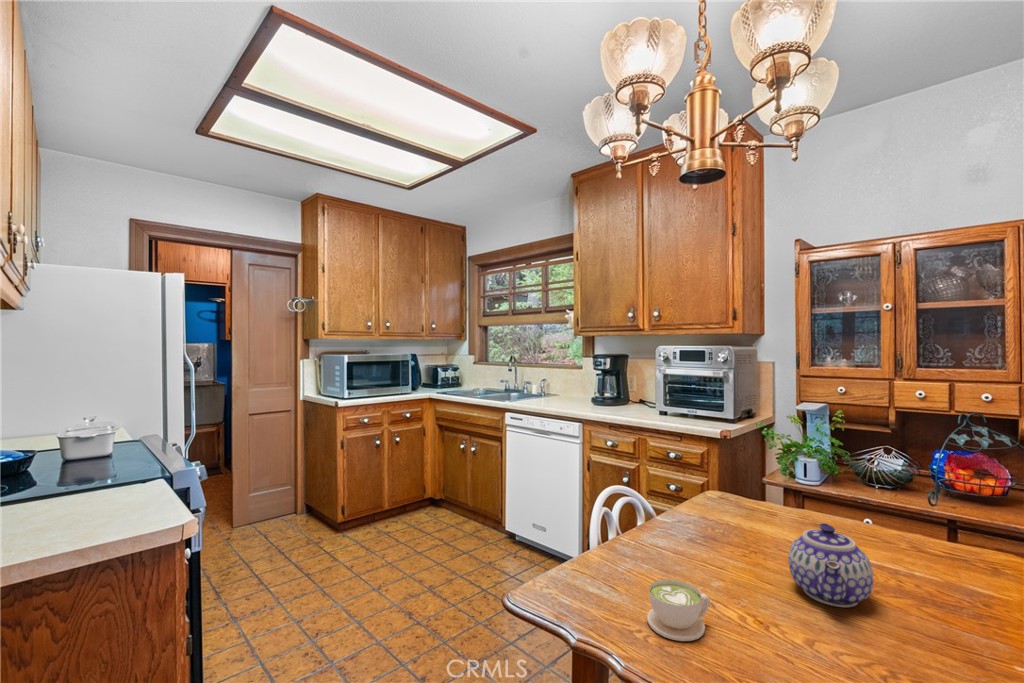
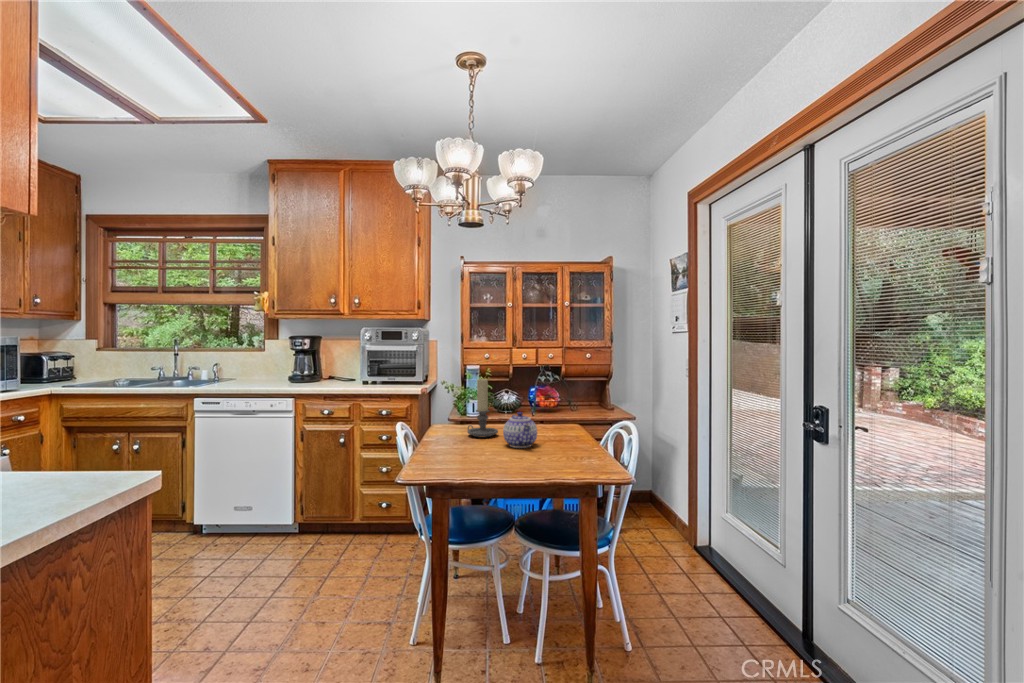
candle holder: none [743,439,804,547] -> present [468,379,498,437]
coffee cup: present [647,579,710,641] -> none [459,446,488,469]

